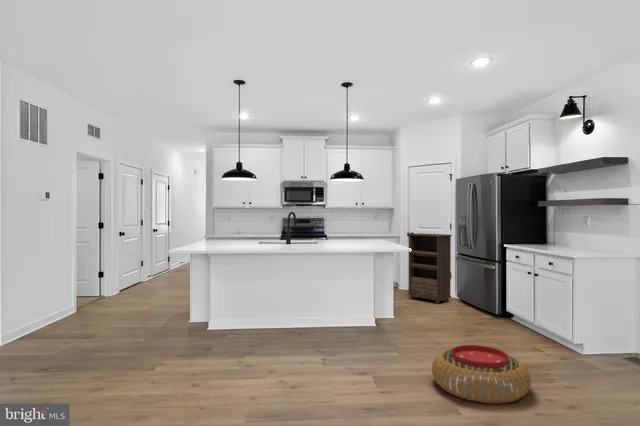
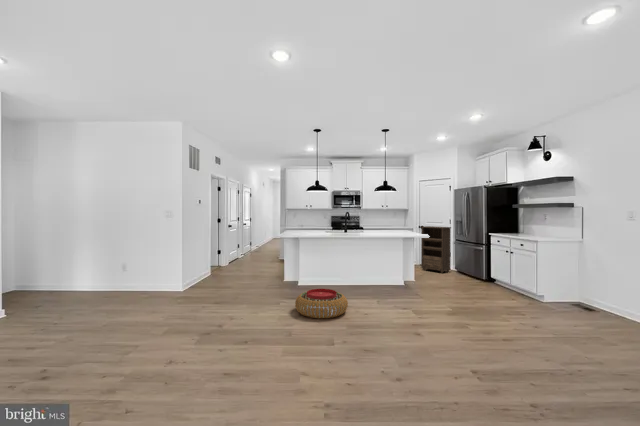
pouf: present [432,345,531,404] -> present [295,289,348,318]

